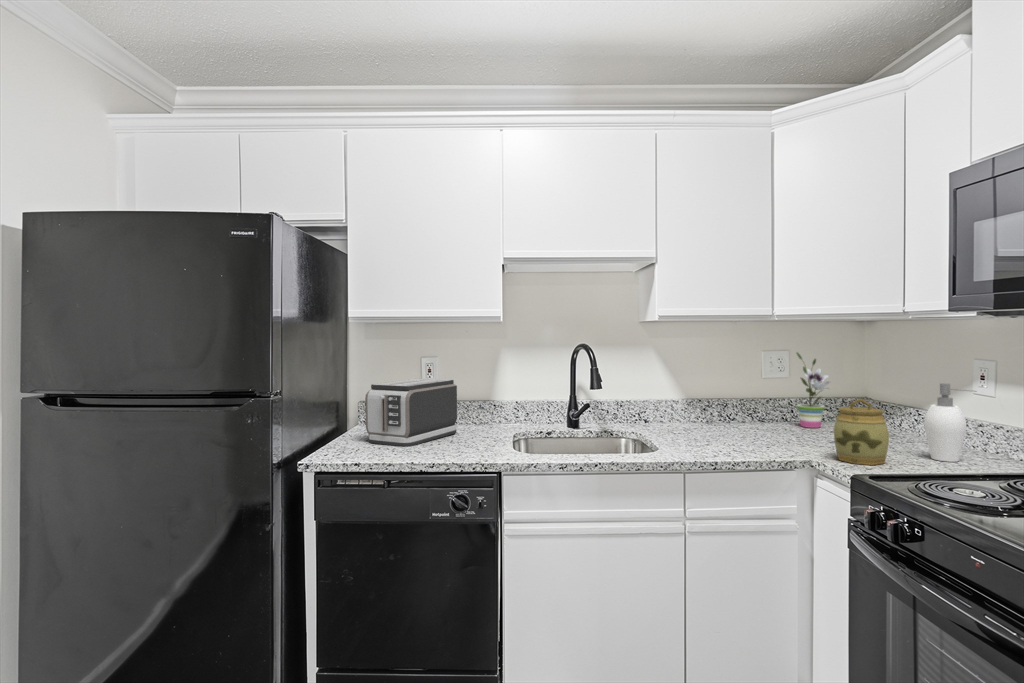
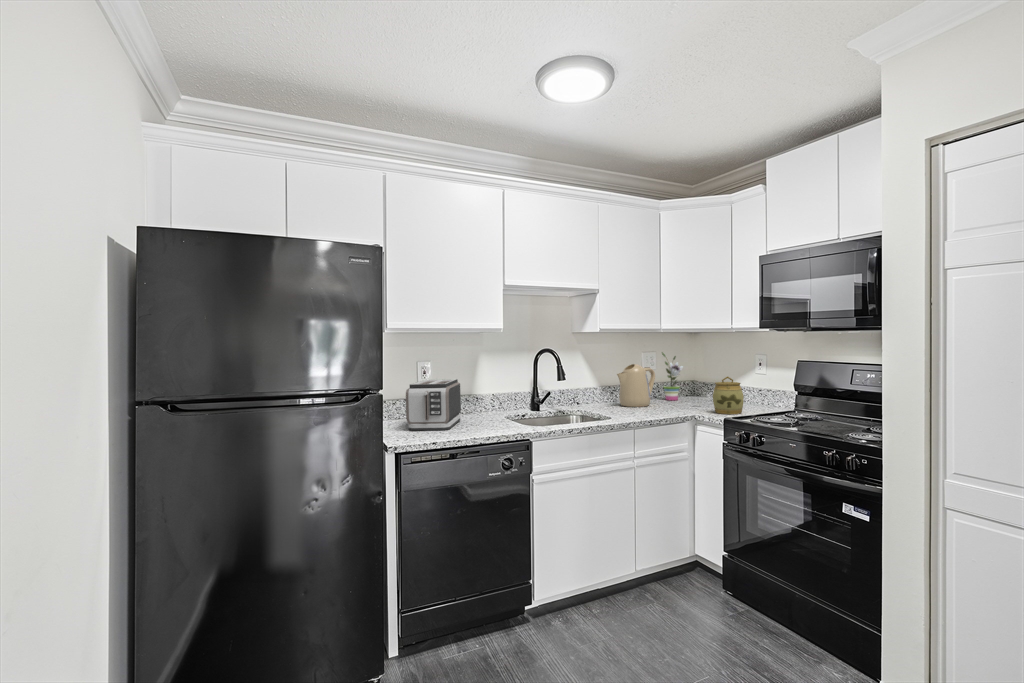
kettle: none [701,369,768,435] -> present [617,364,655,407]
soap dispenser: present [924,383,976,462] -> none [753,366,779,410]

